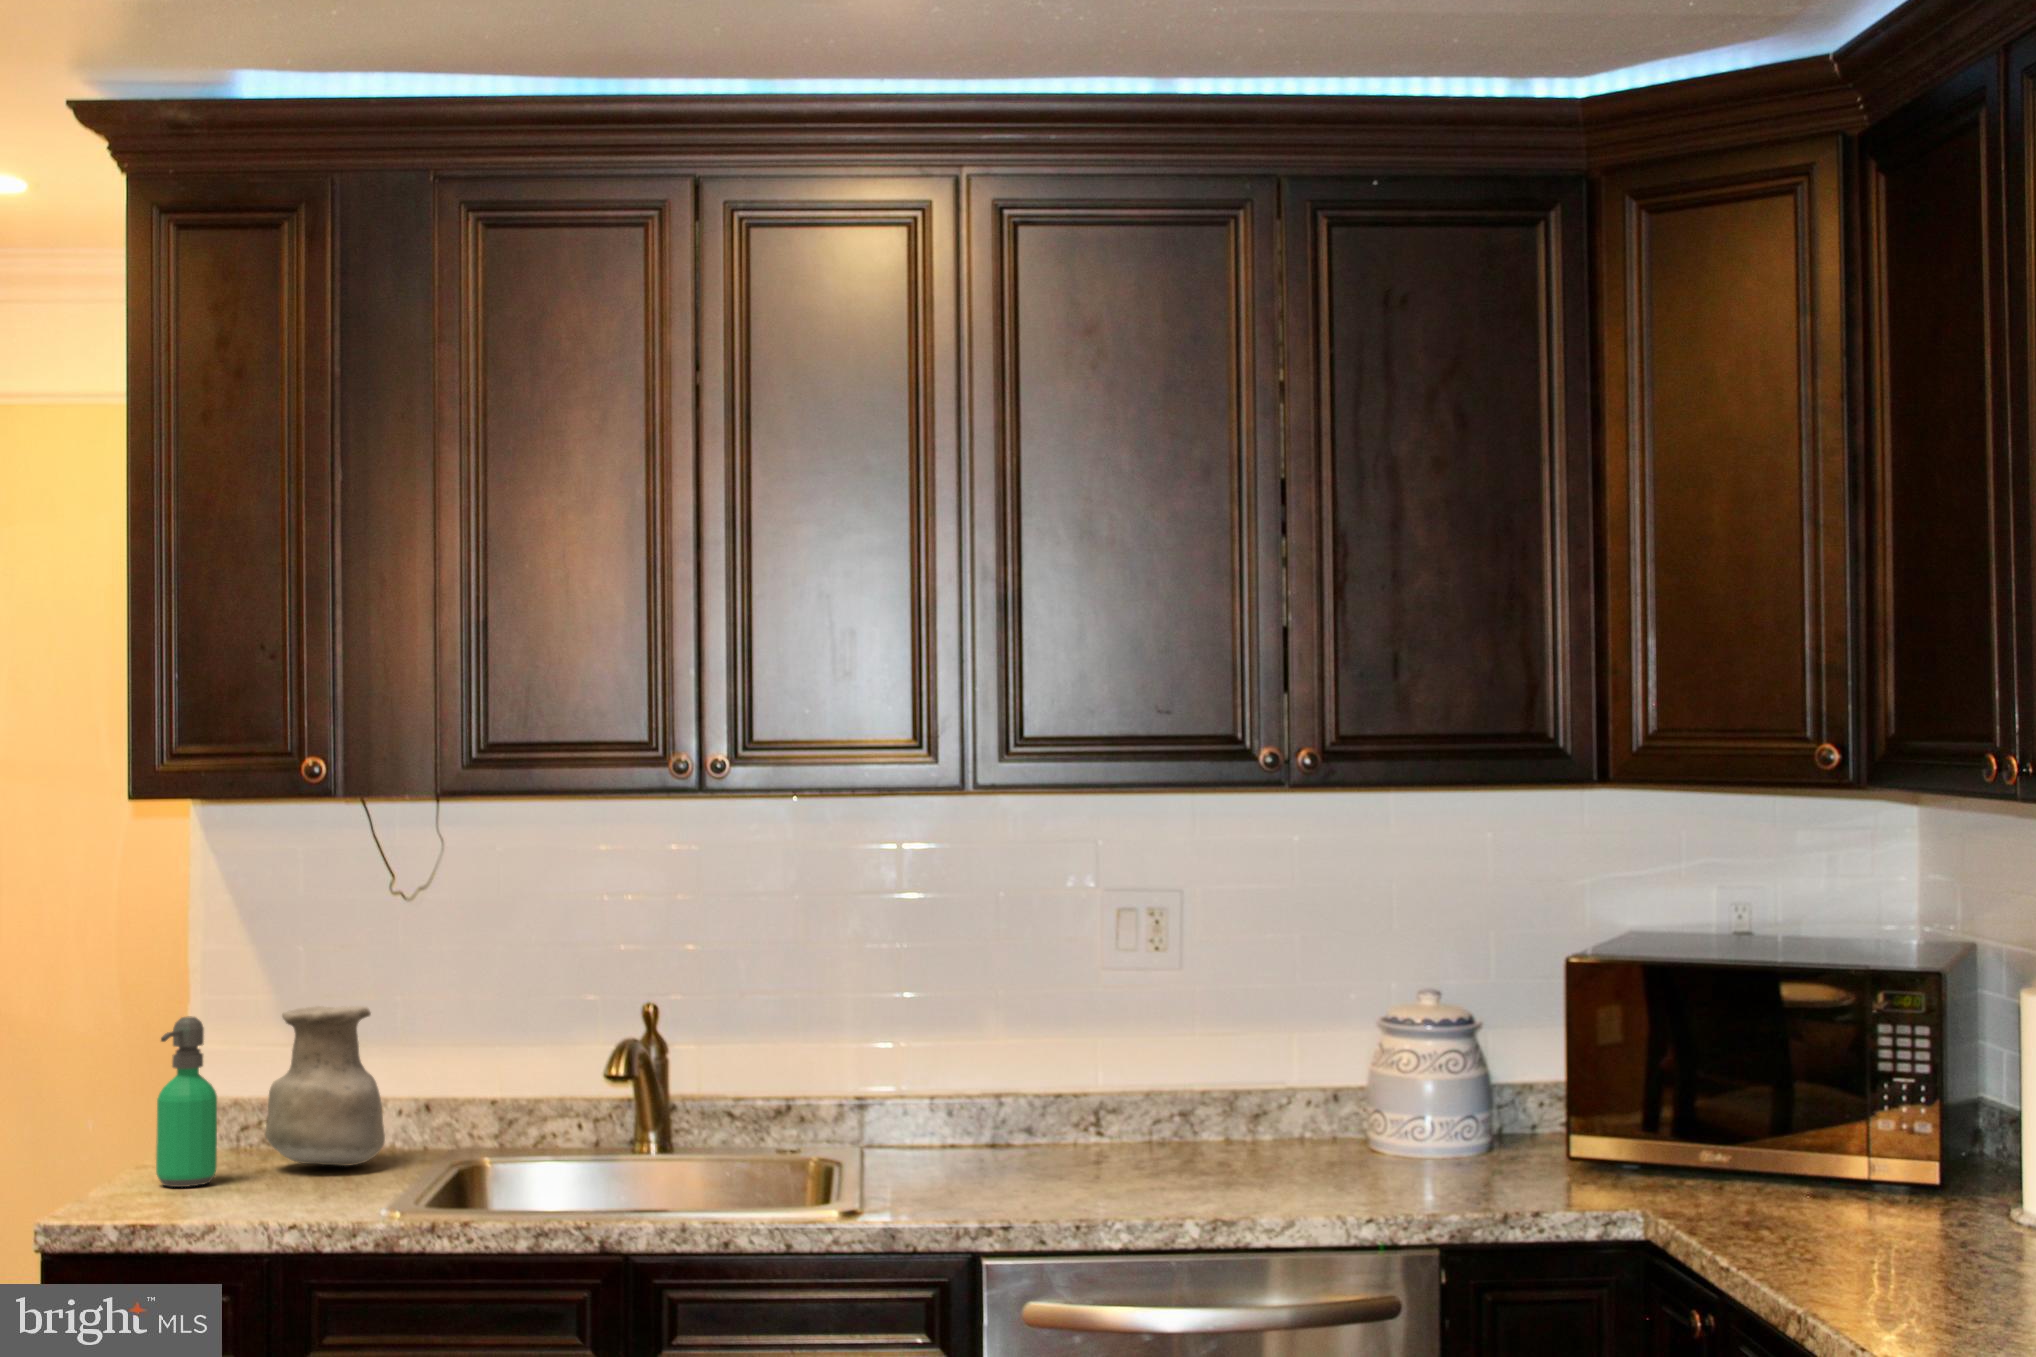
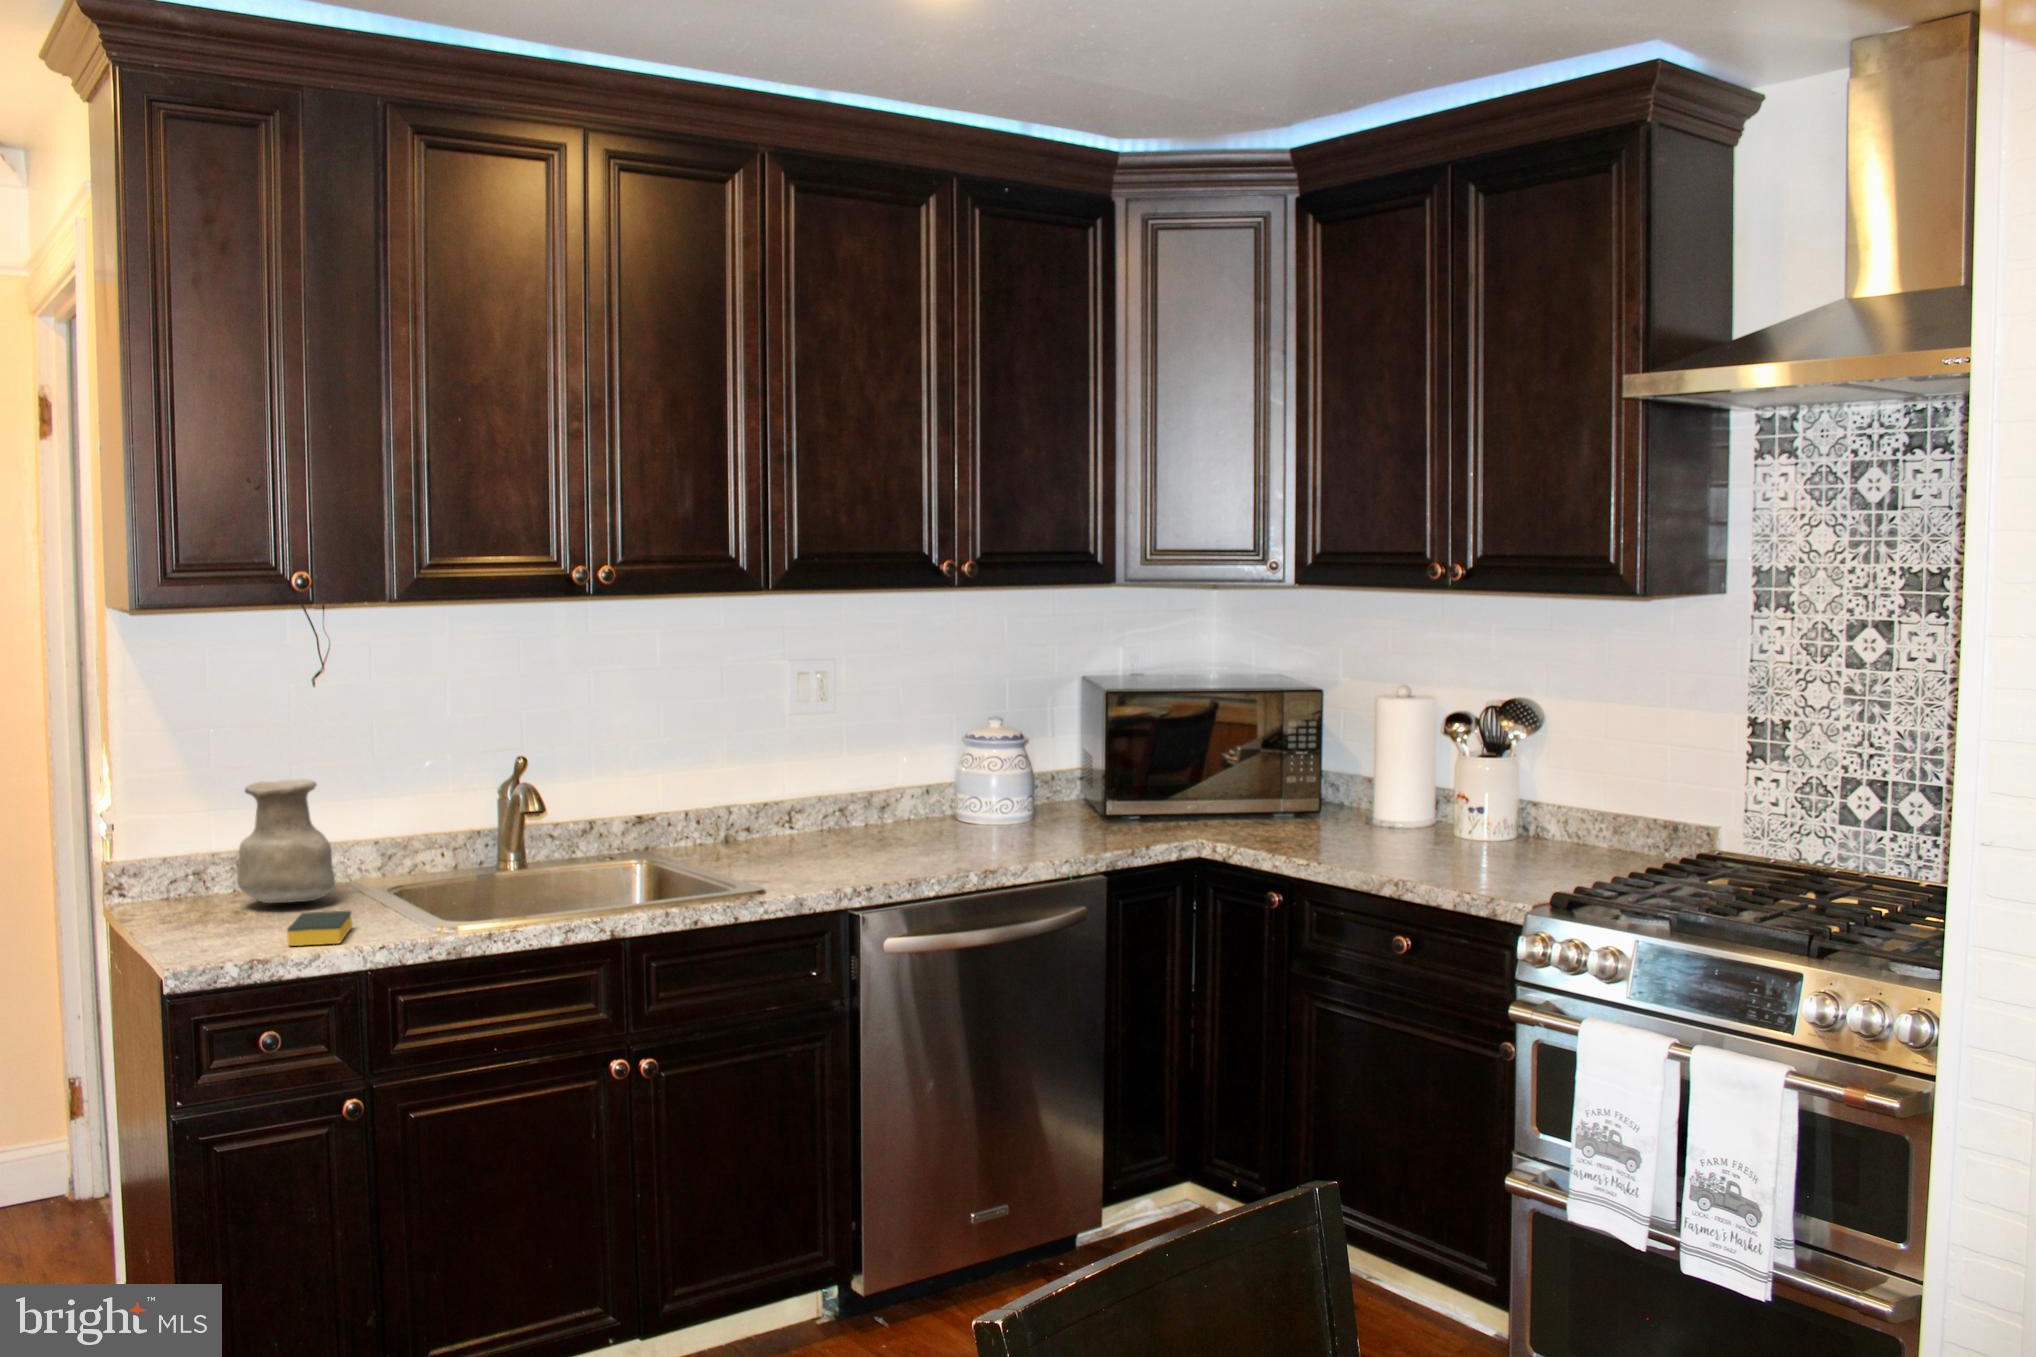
soap dispenser: present [156,1016,217,1187] -> none [179,798,232,932]
sponge: none [200,1173,312,1215] -> present [287,911,352,946]

